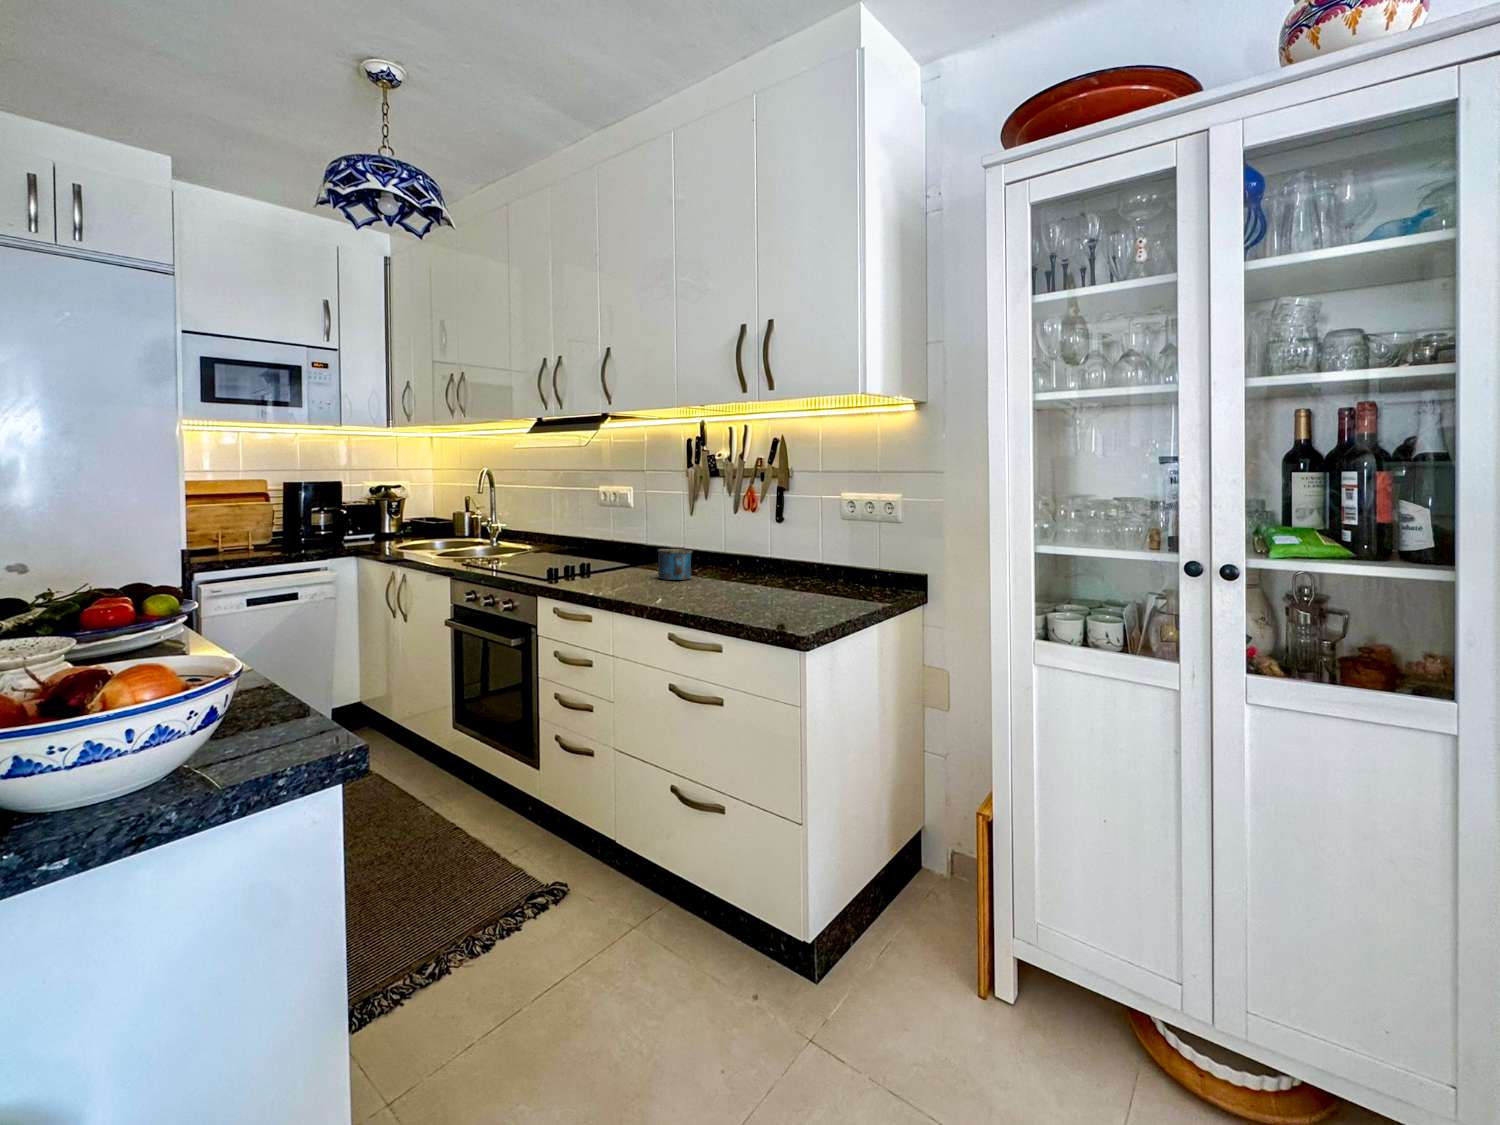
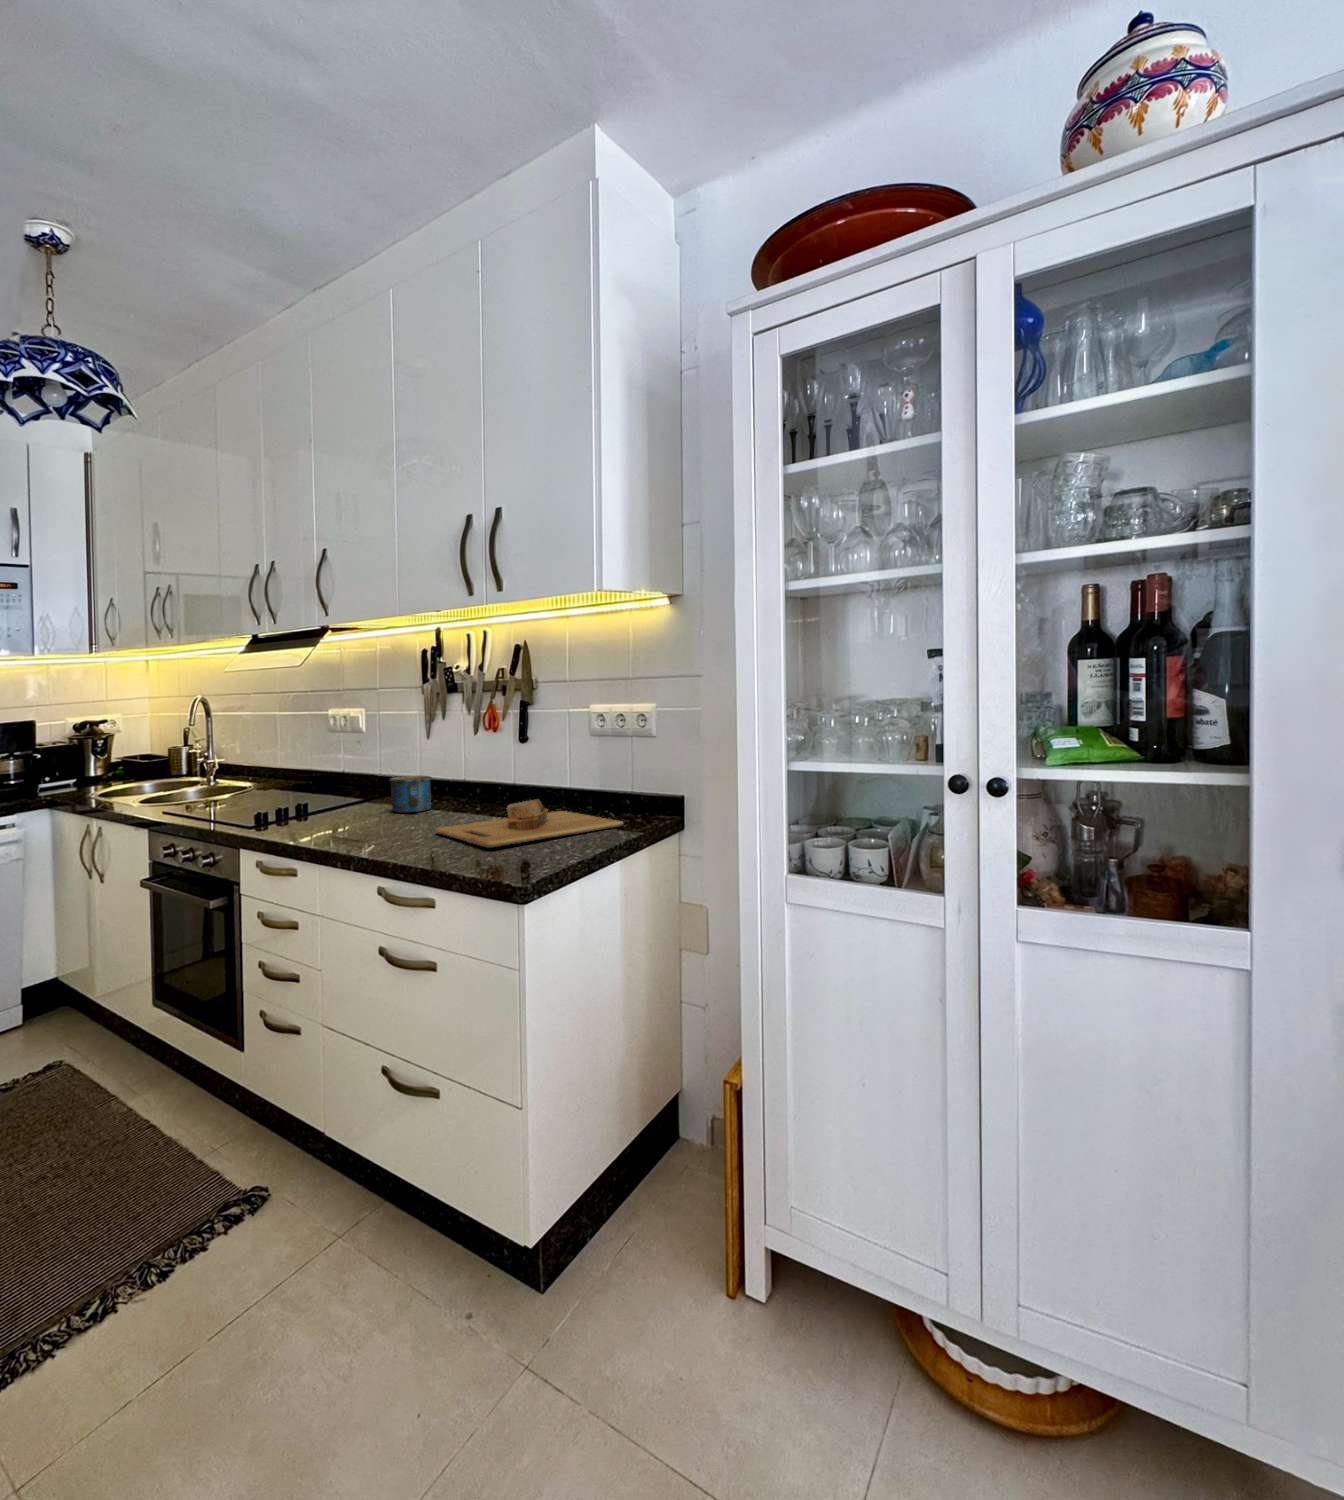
cutting board: none [704,573,865,607] -> present [435,800,623,848]

